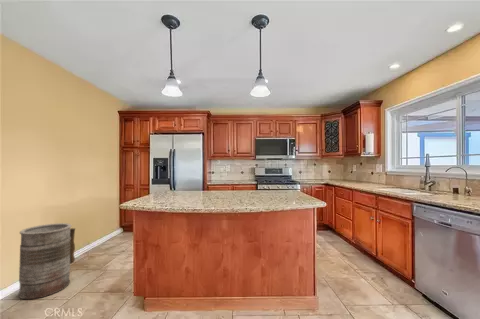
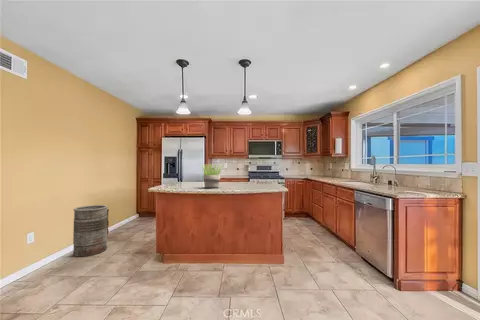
potted plant: none [192,166,233,202] -> present [202,164,223,188]

